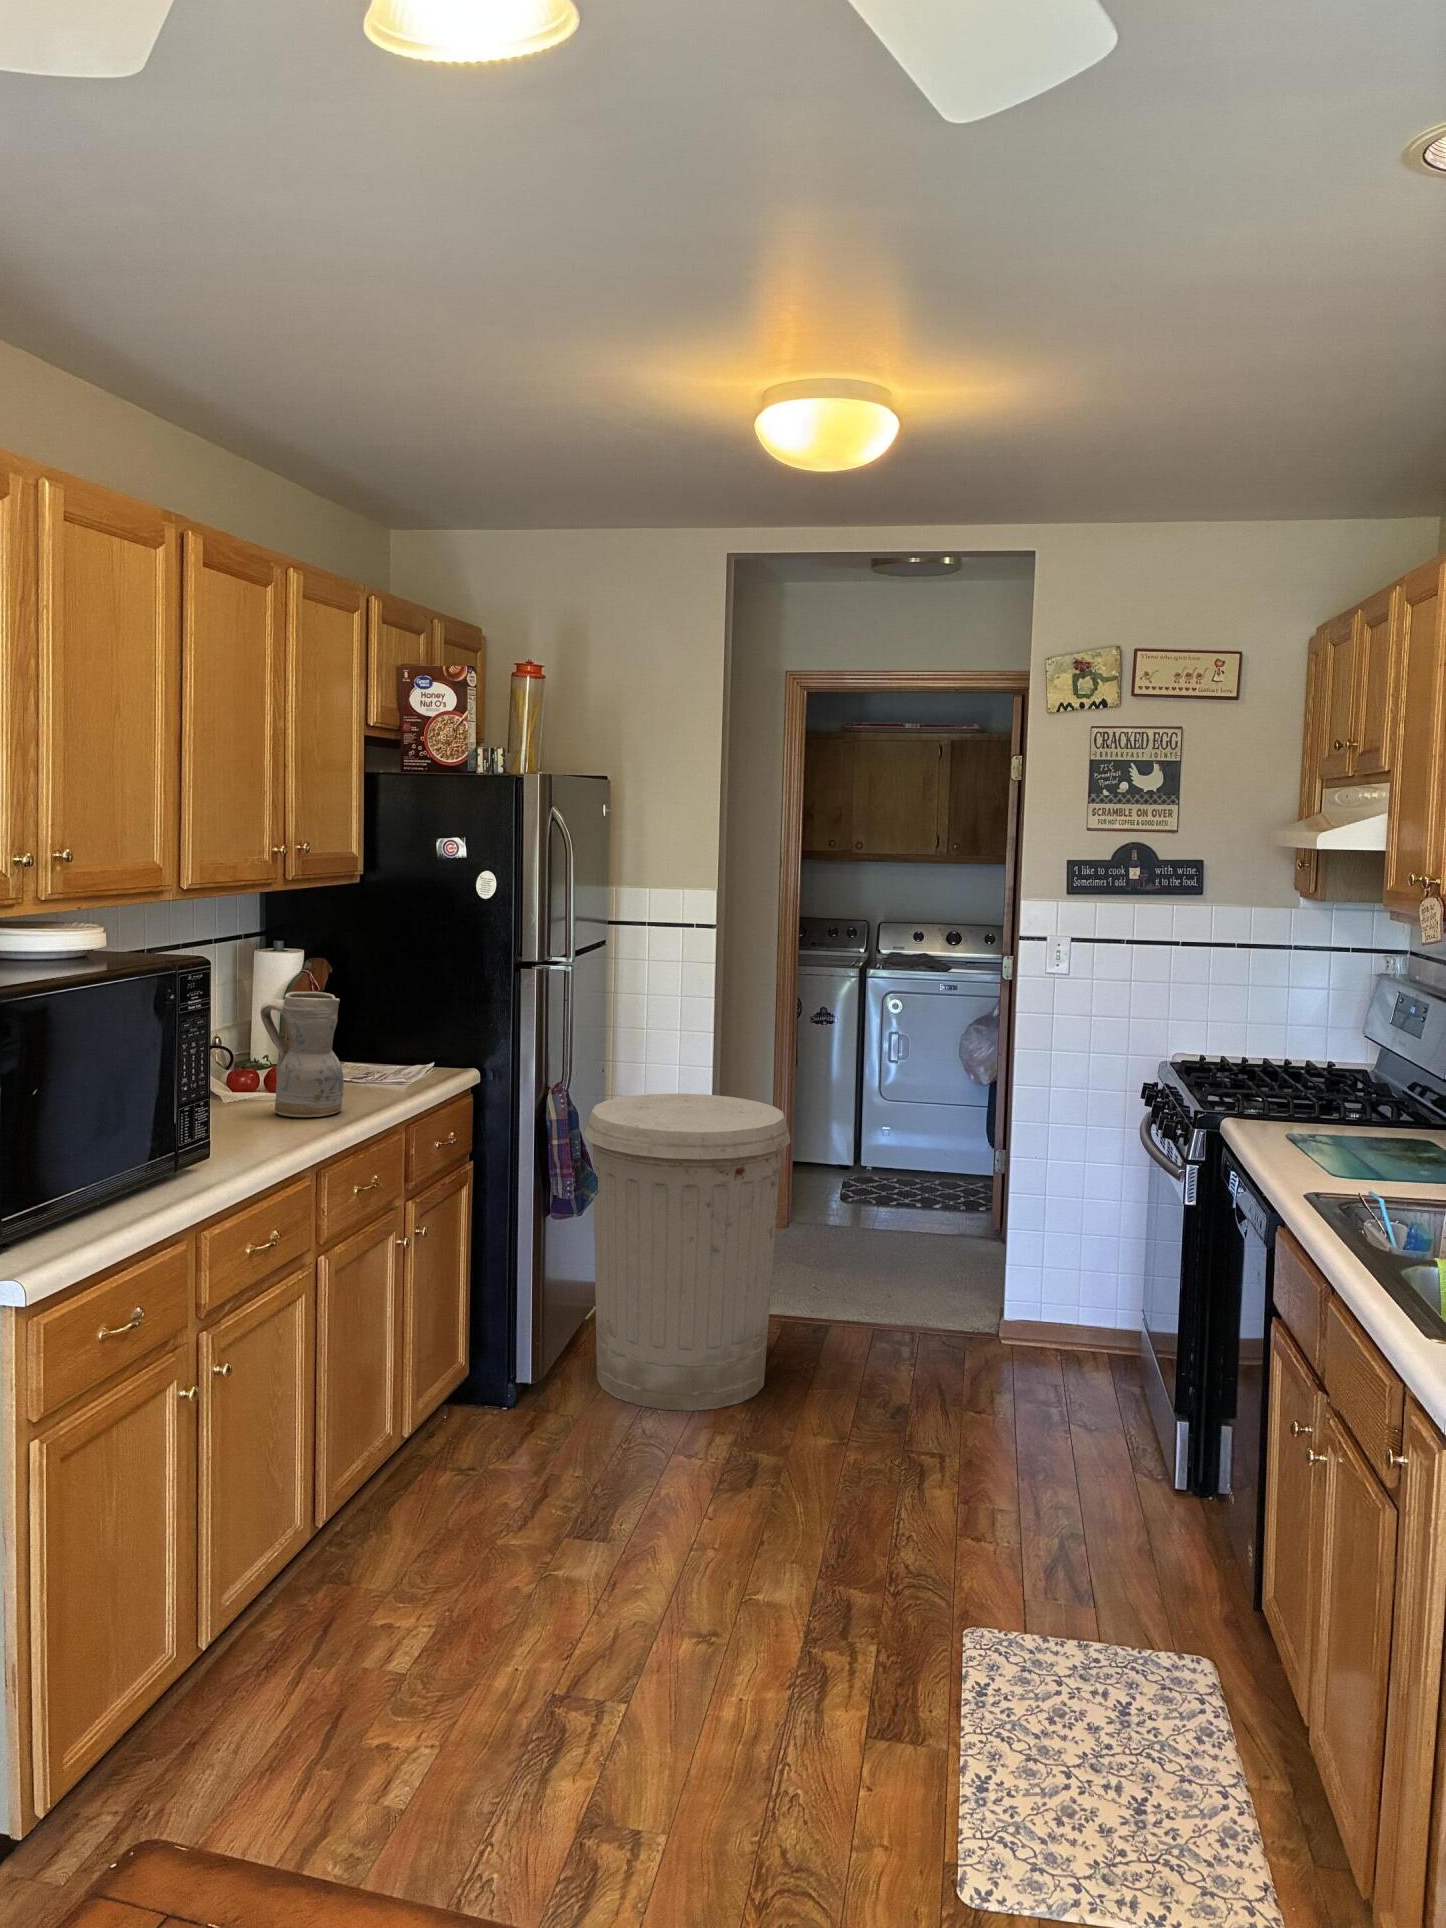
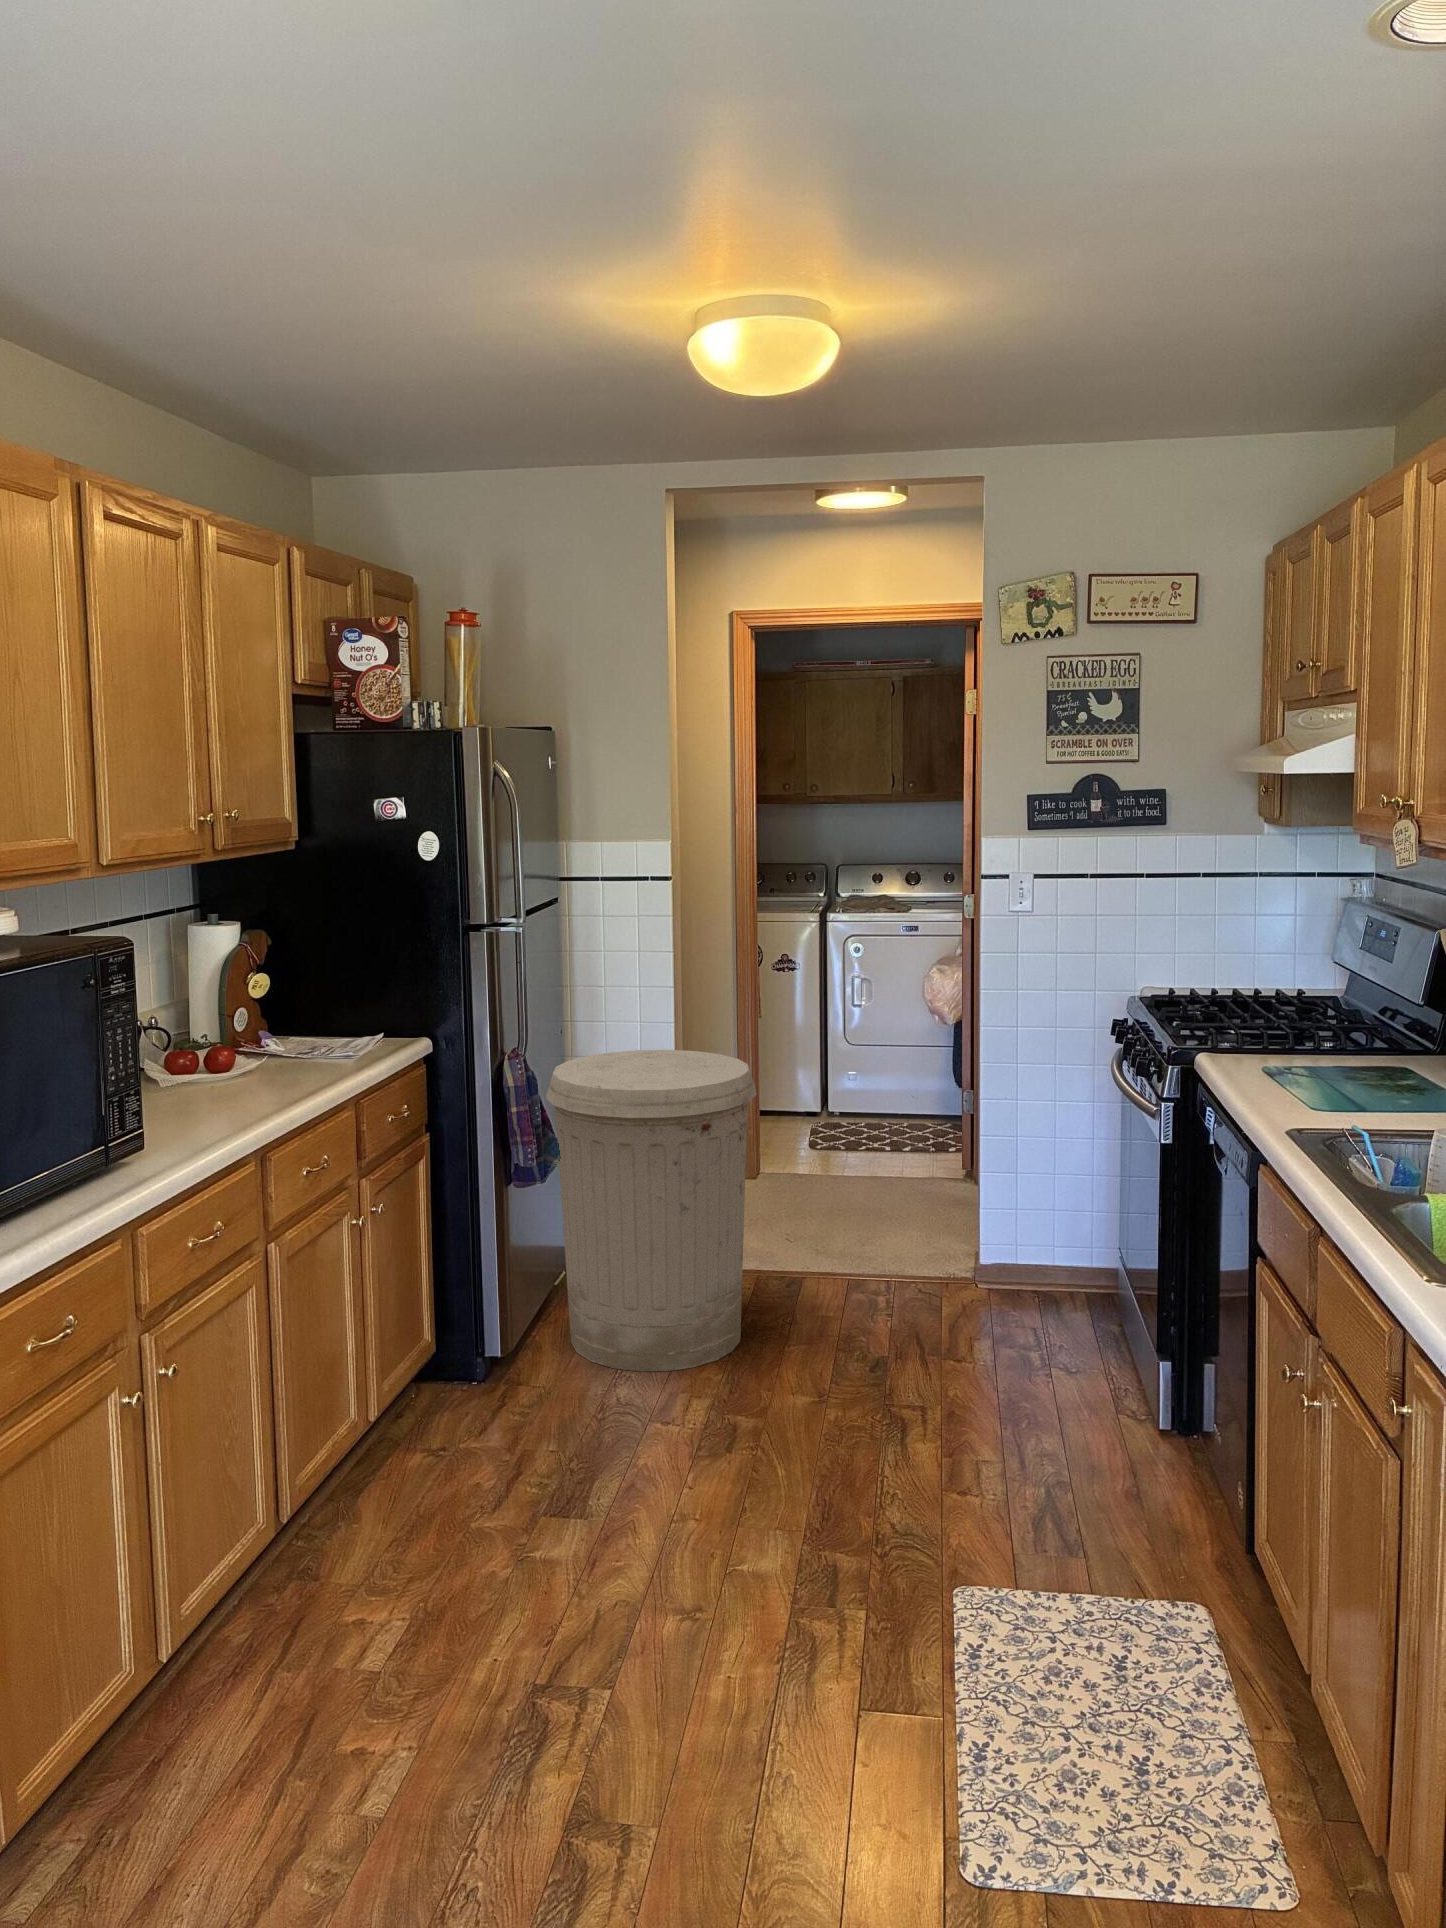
ceramic pitcher: present [260,992,344,1117] -> none [197,966,289,1097]

